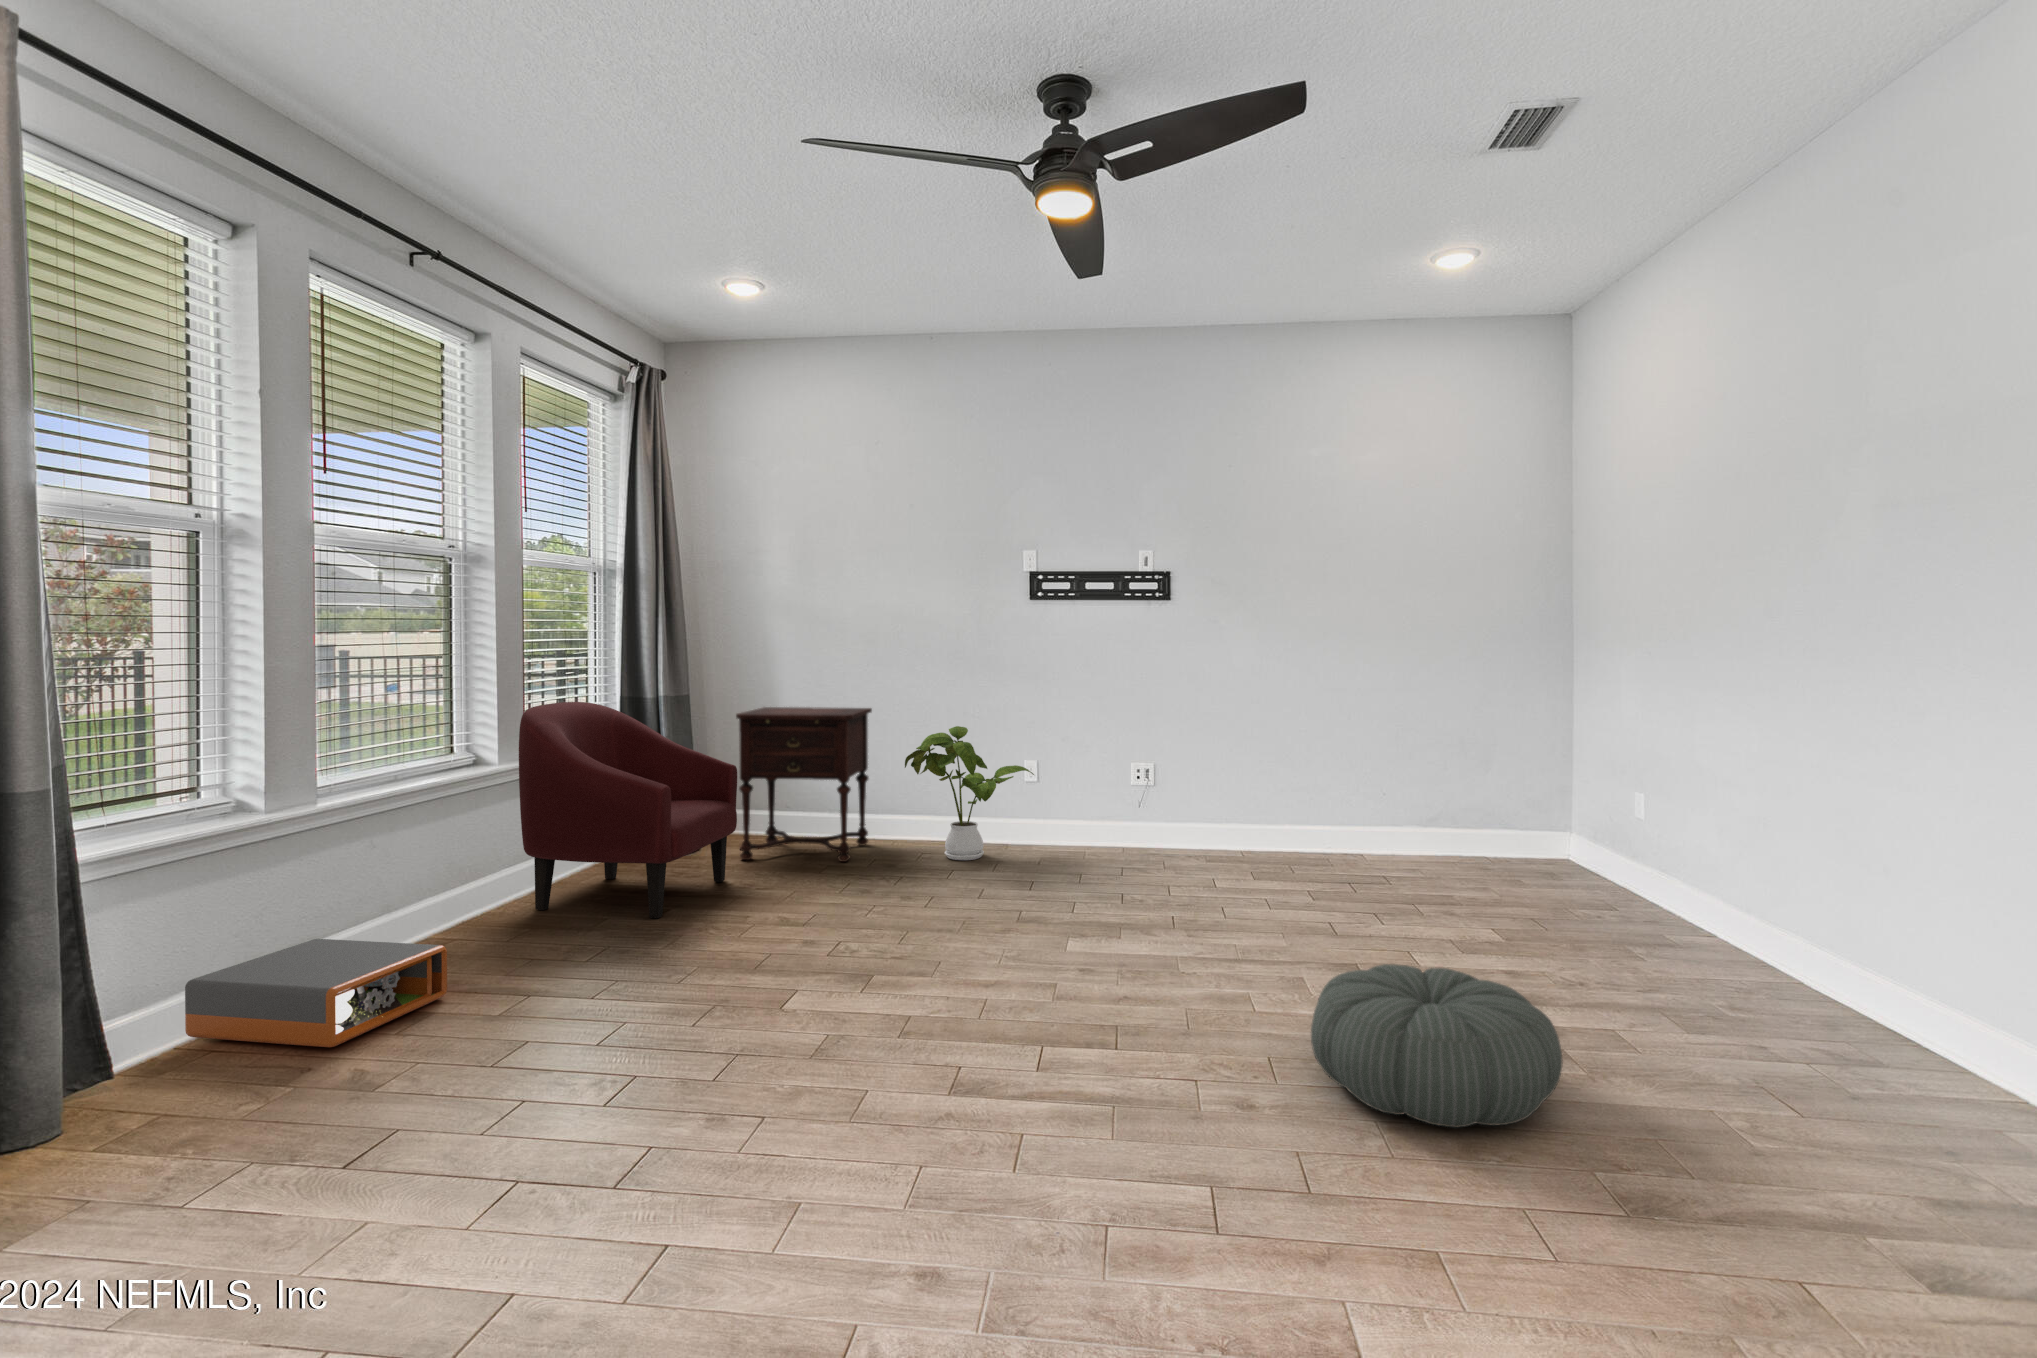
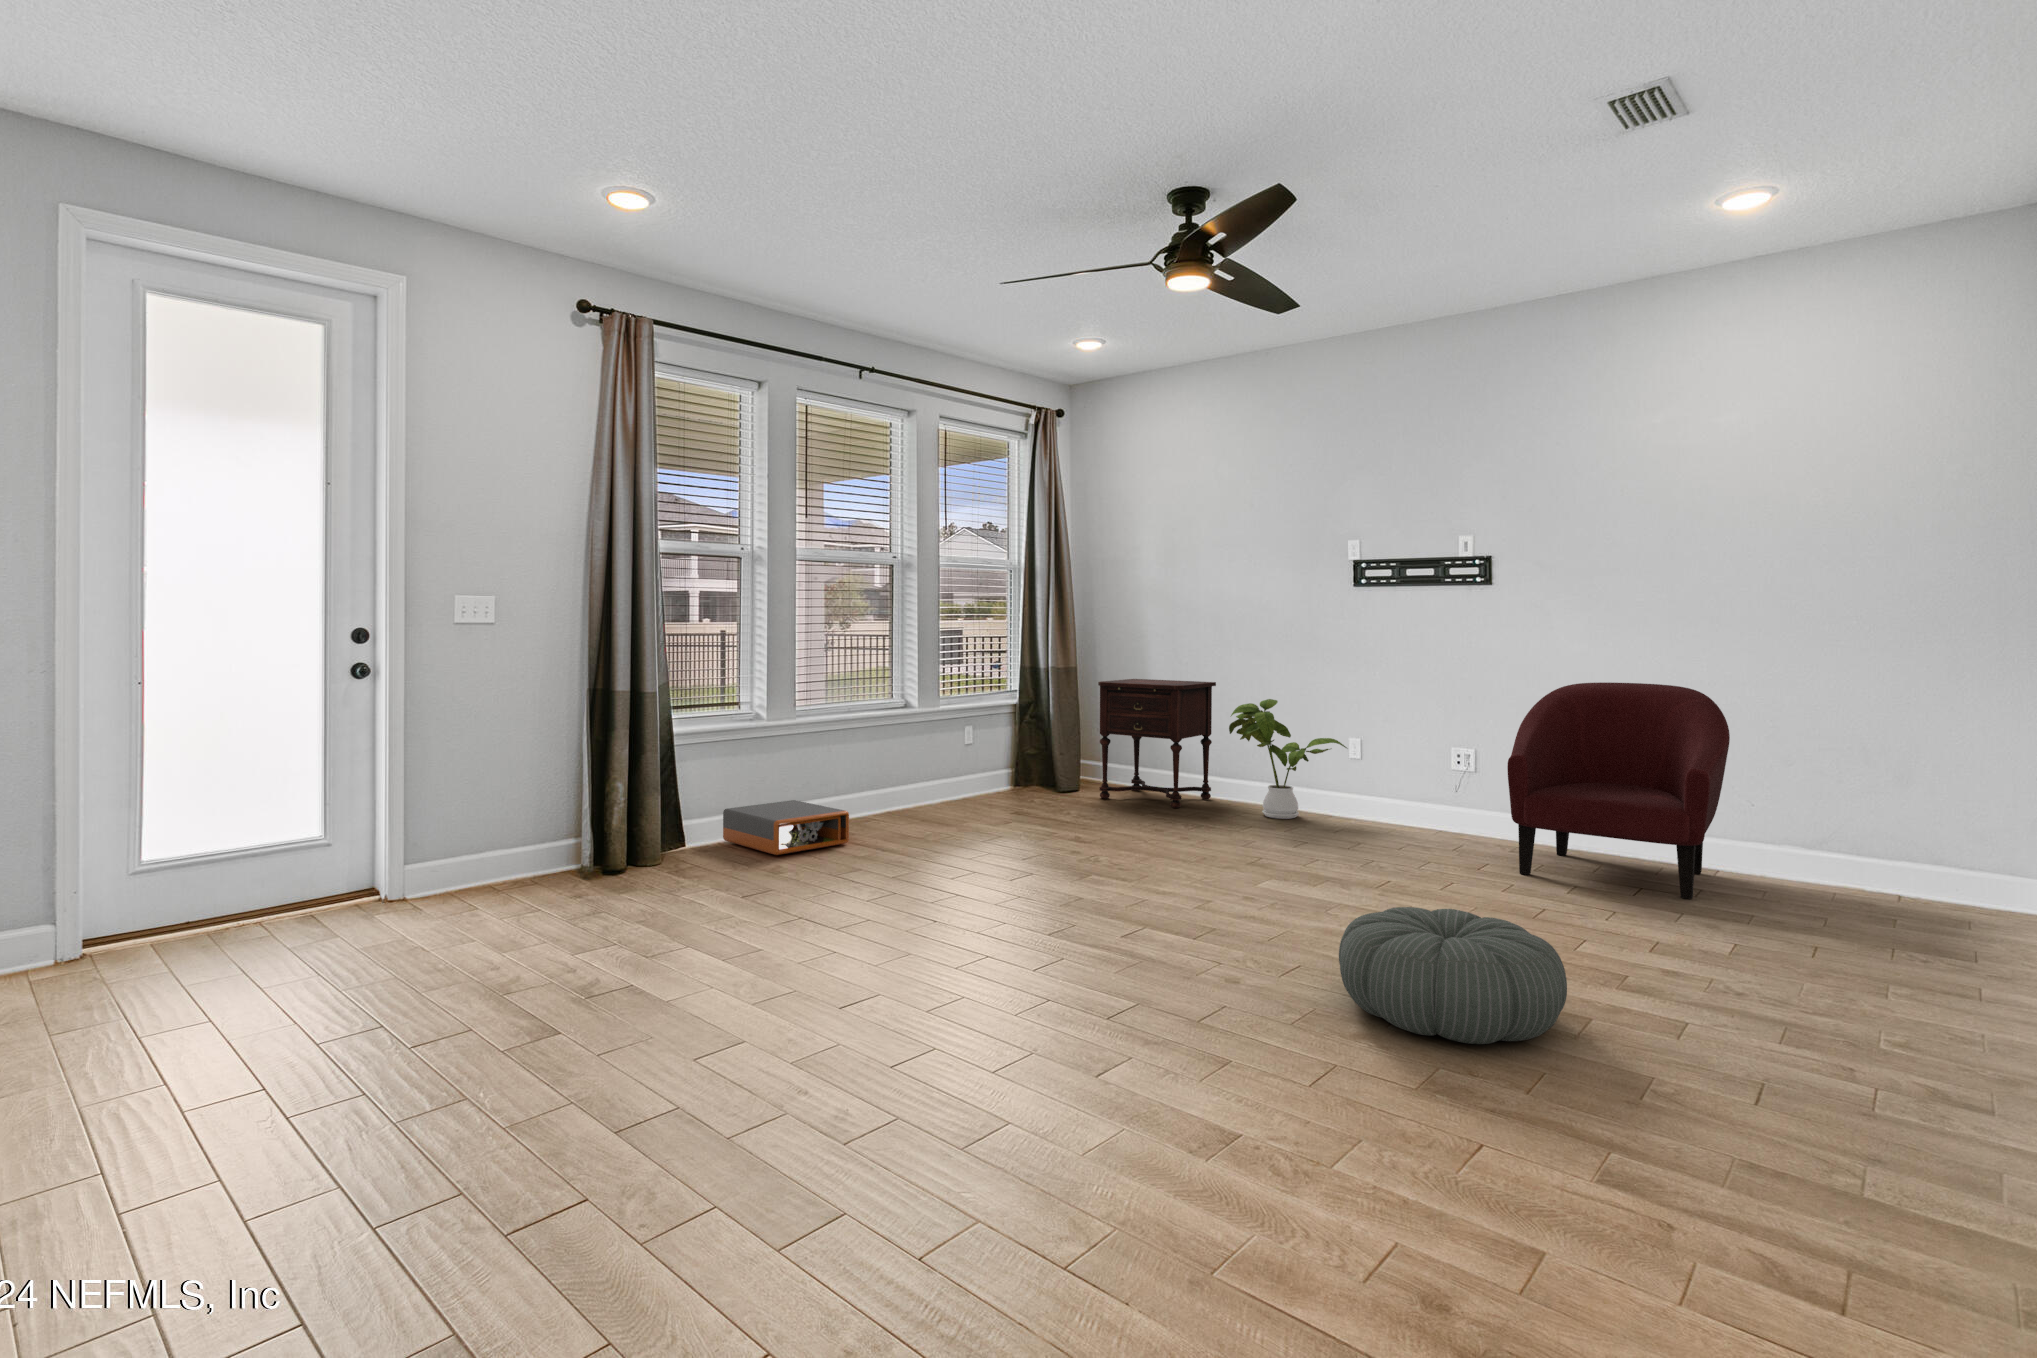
armchair: present [519,702,737,918] -> present [1507,682,1730,899]

